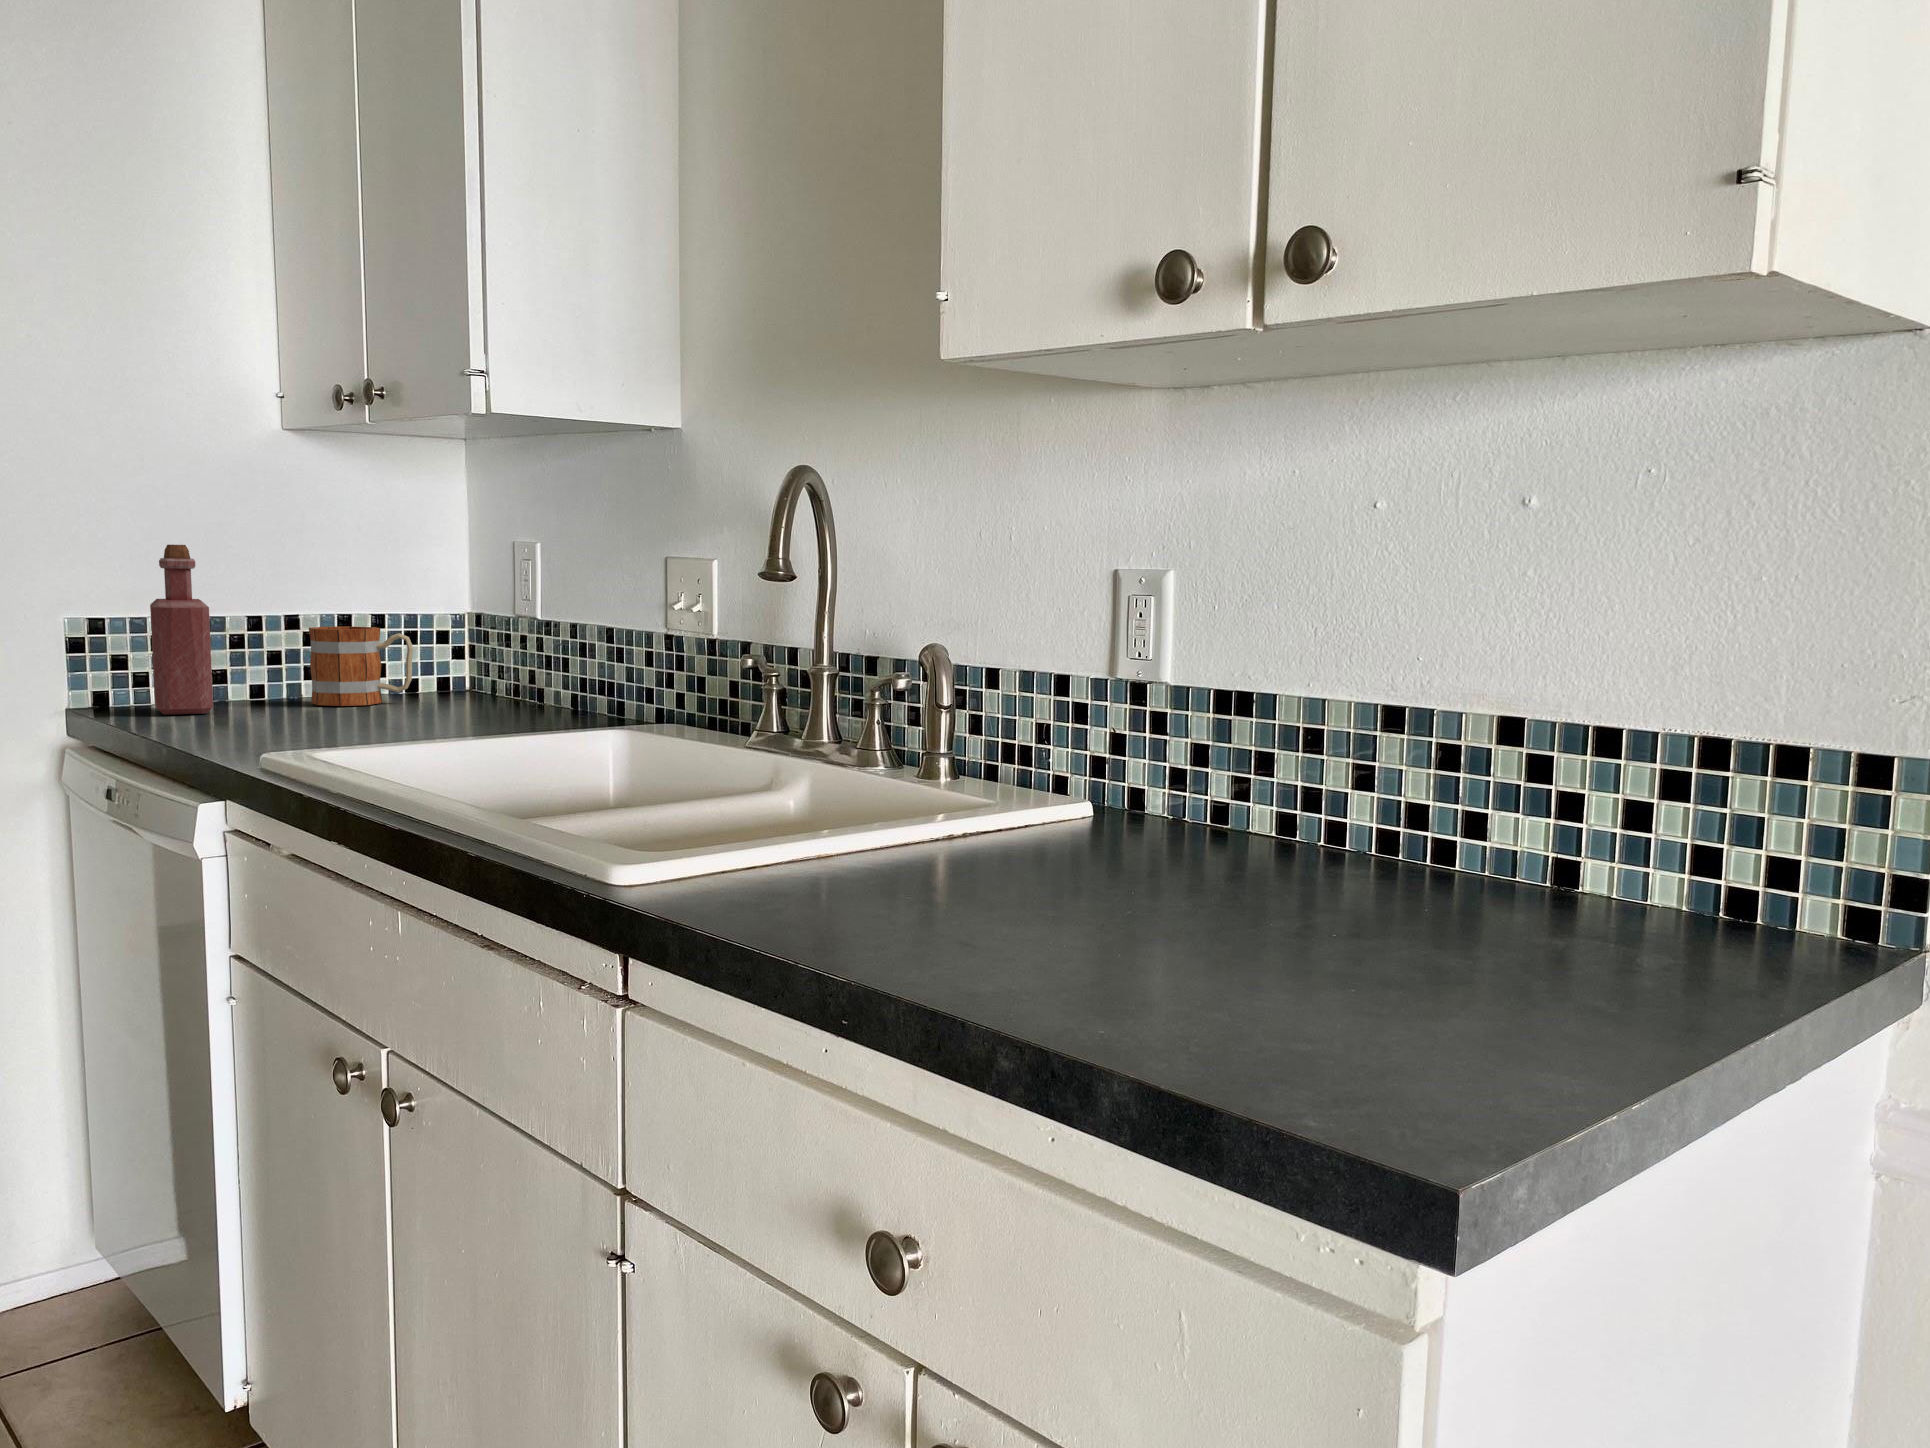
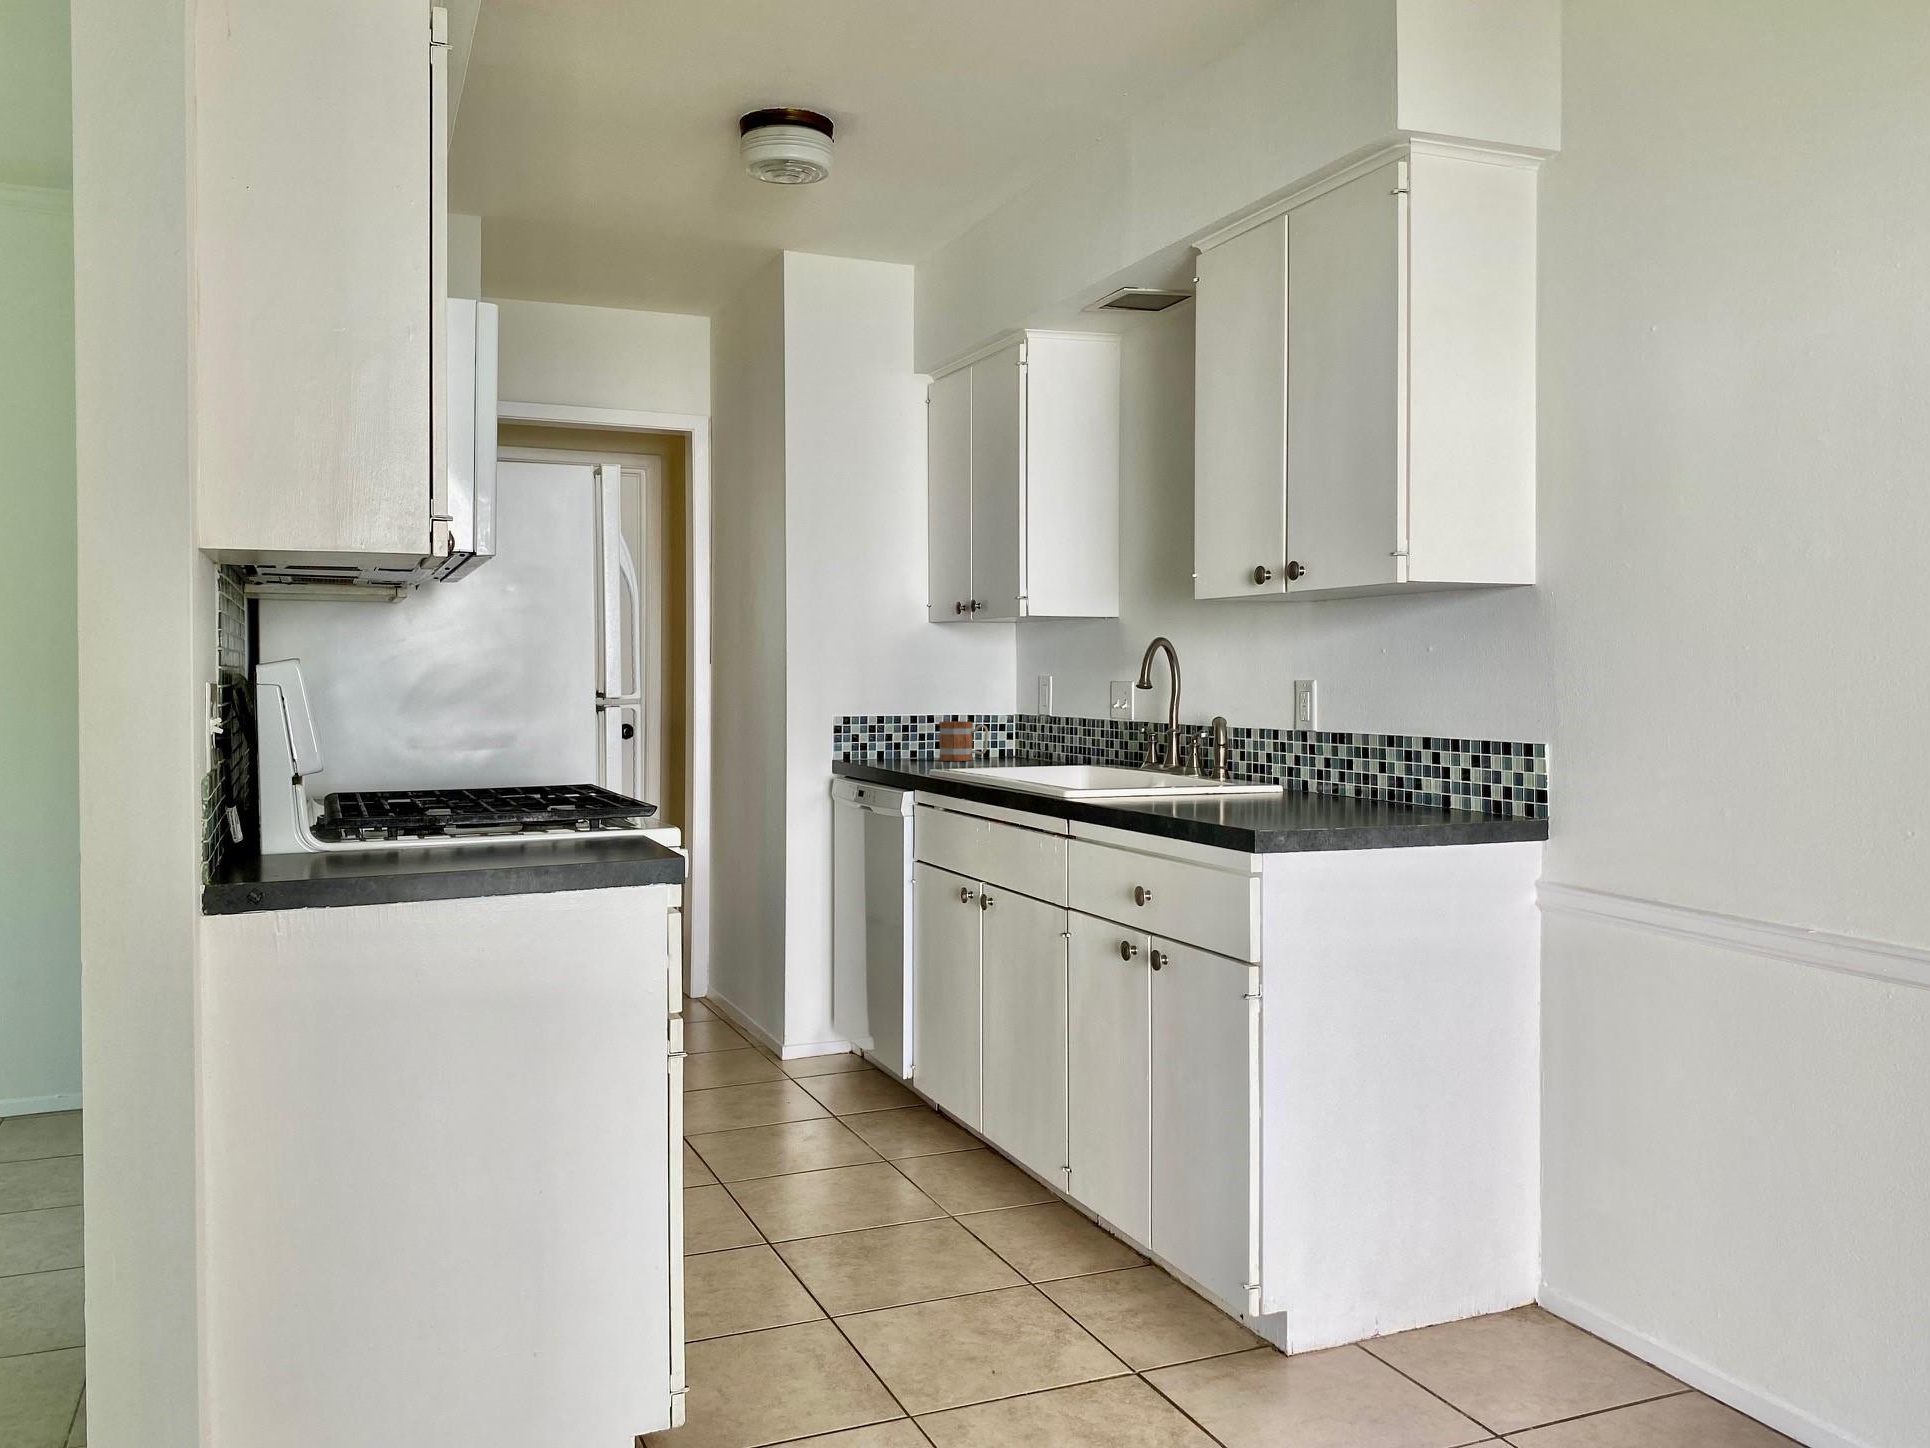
bottle: present [150,545,213,714] -> none [870,682,897,763]

